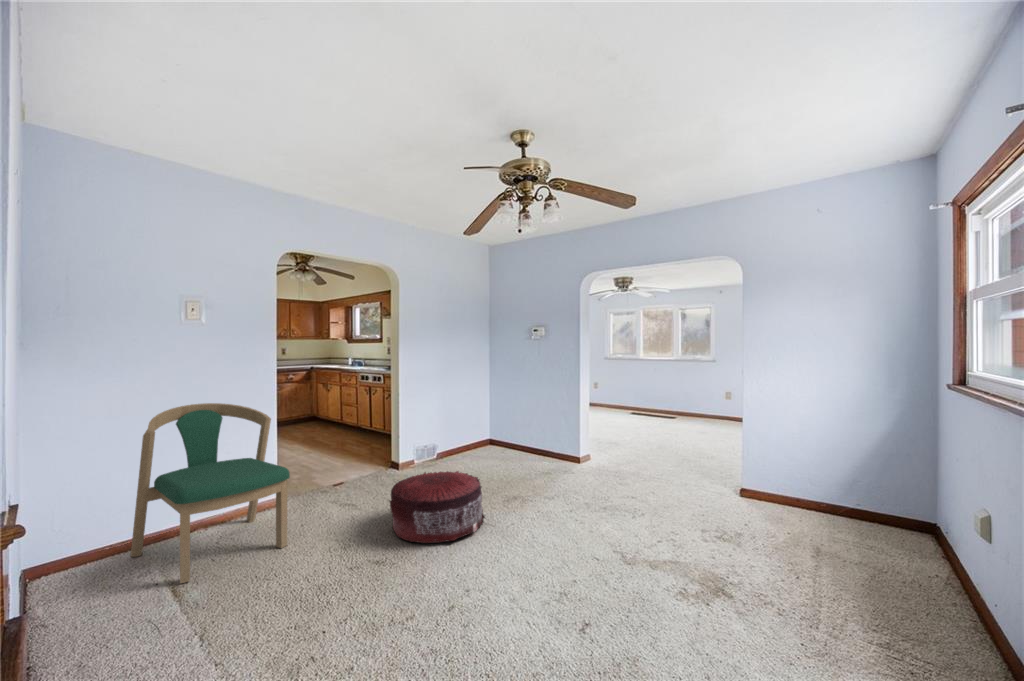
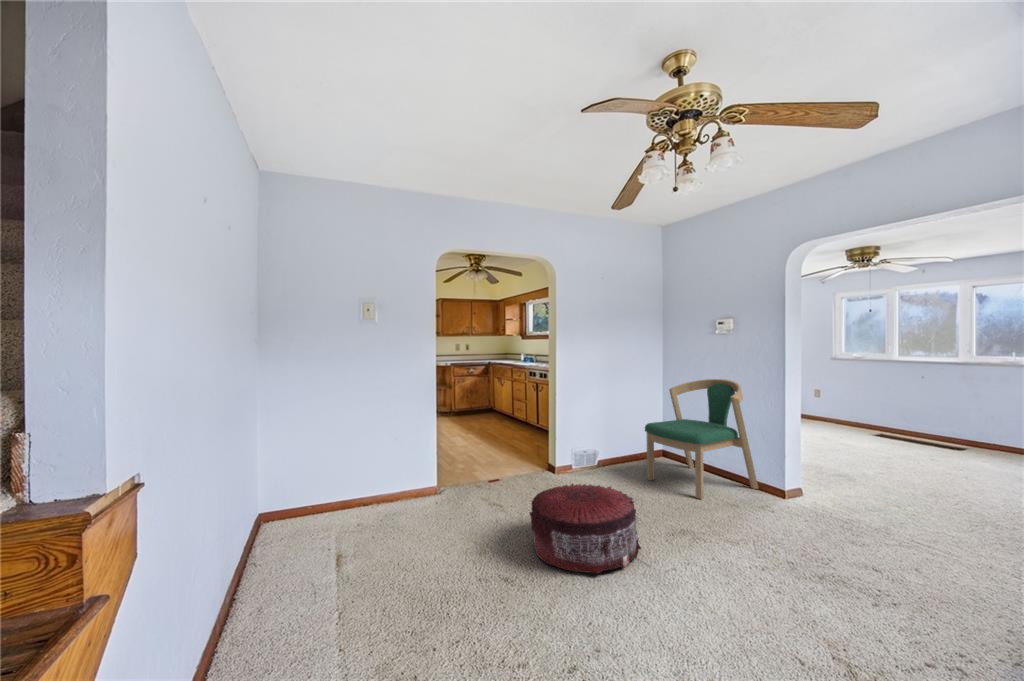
dining chair: present [131,403,290,583] -> present [645,379,758,499]

